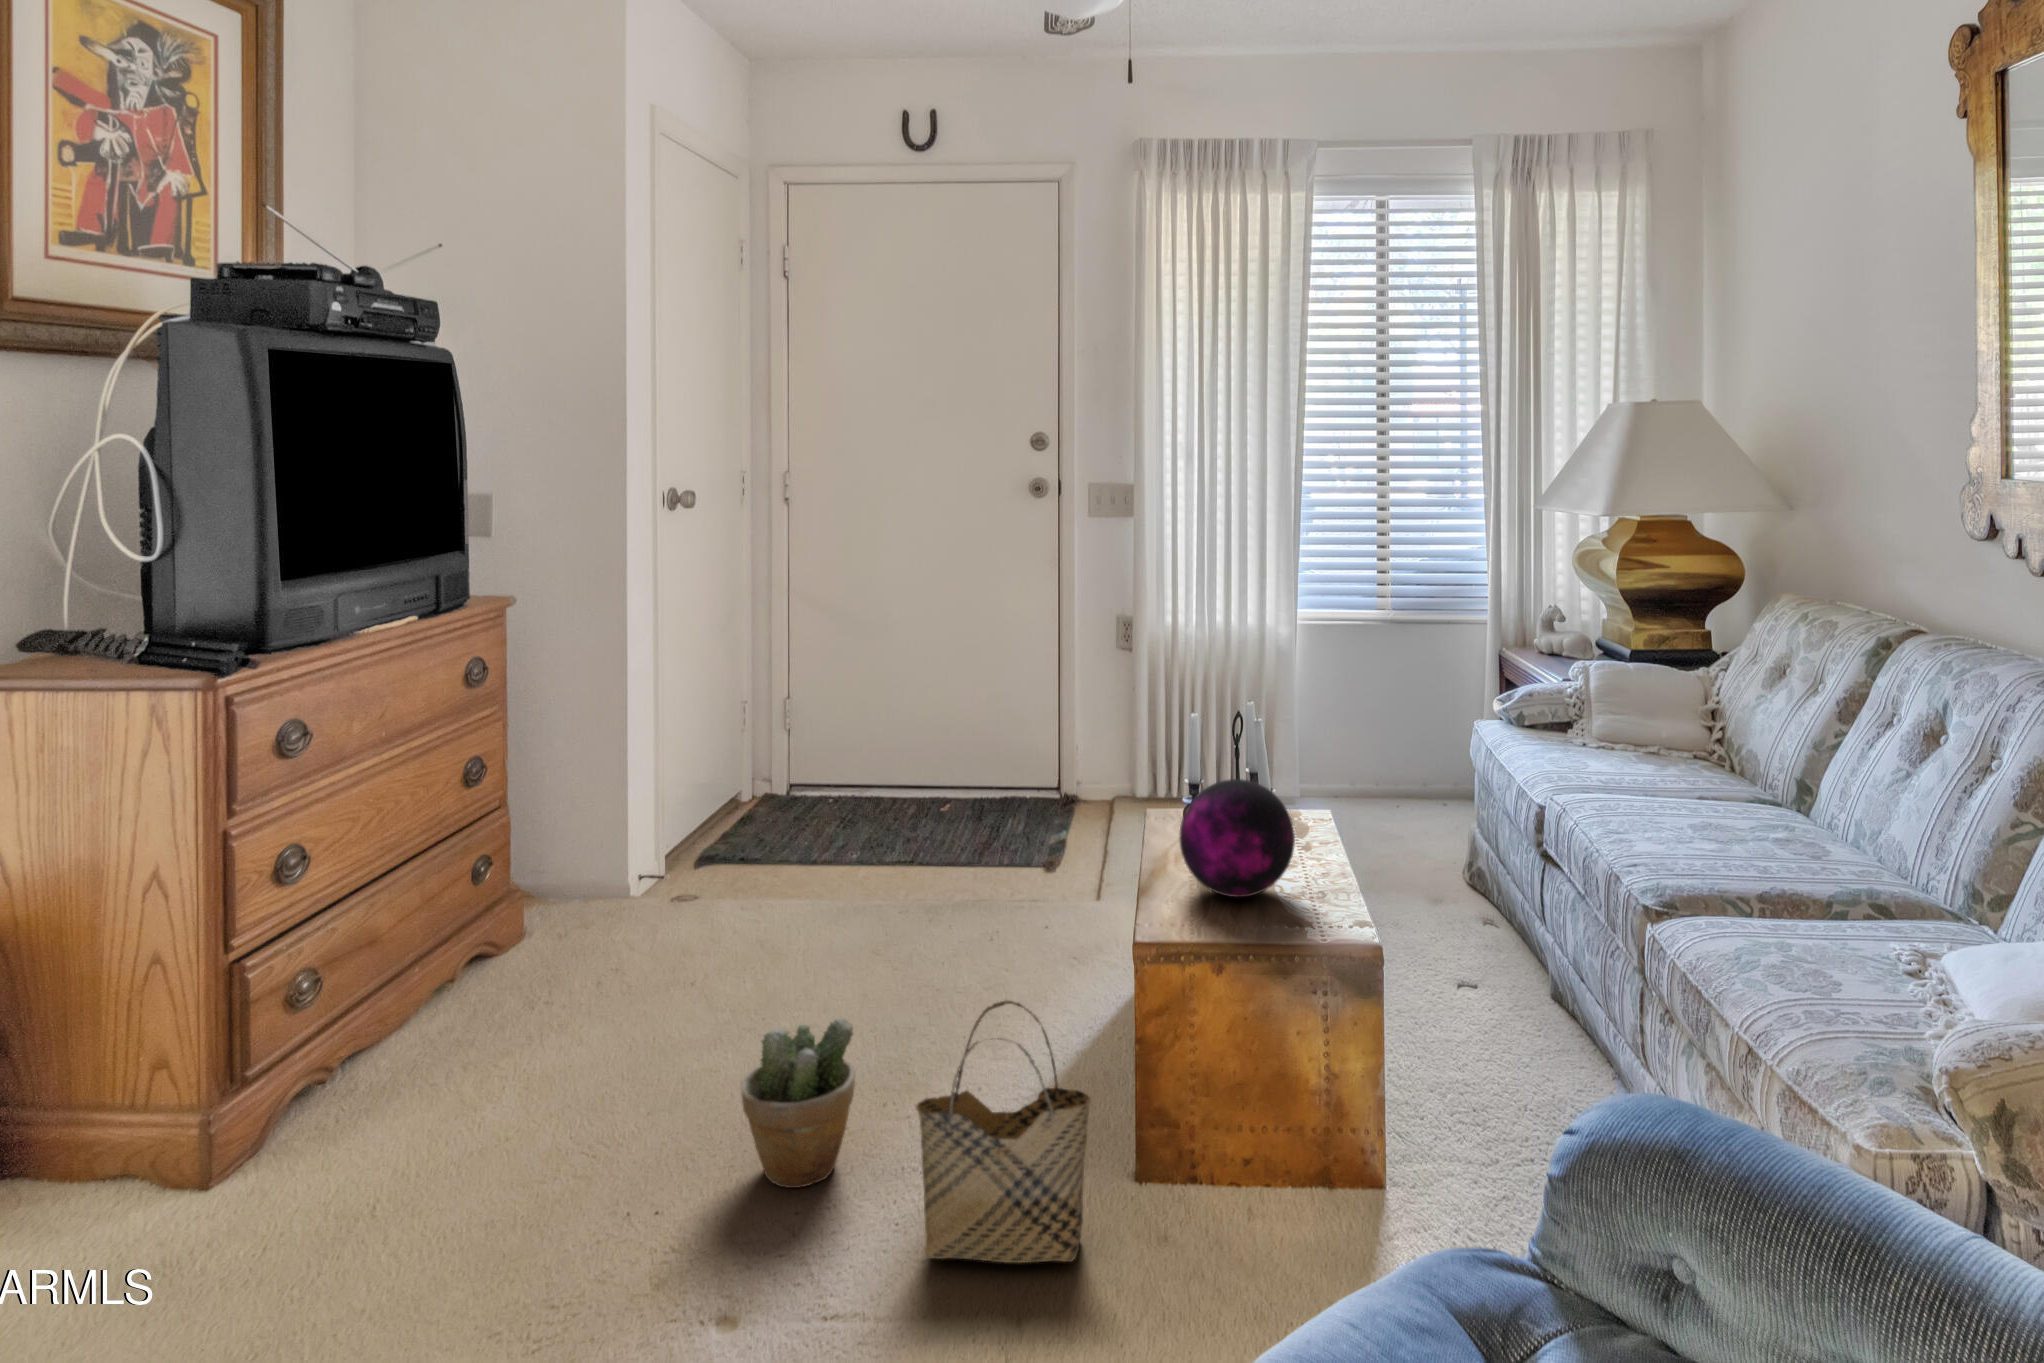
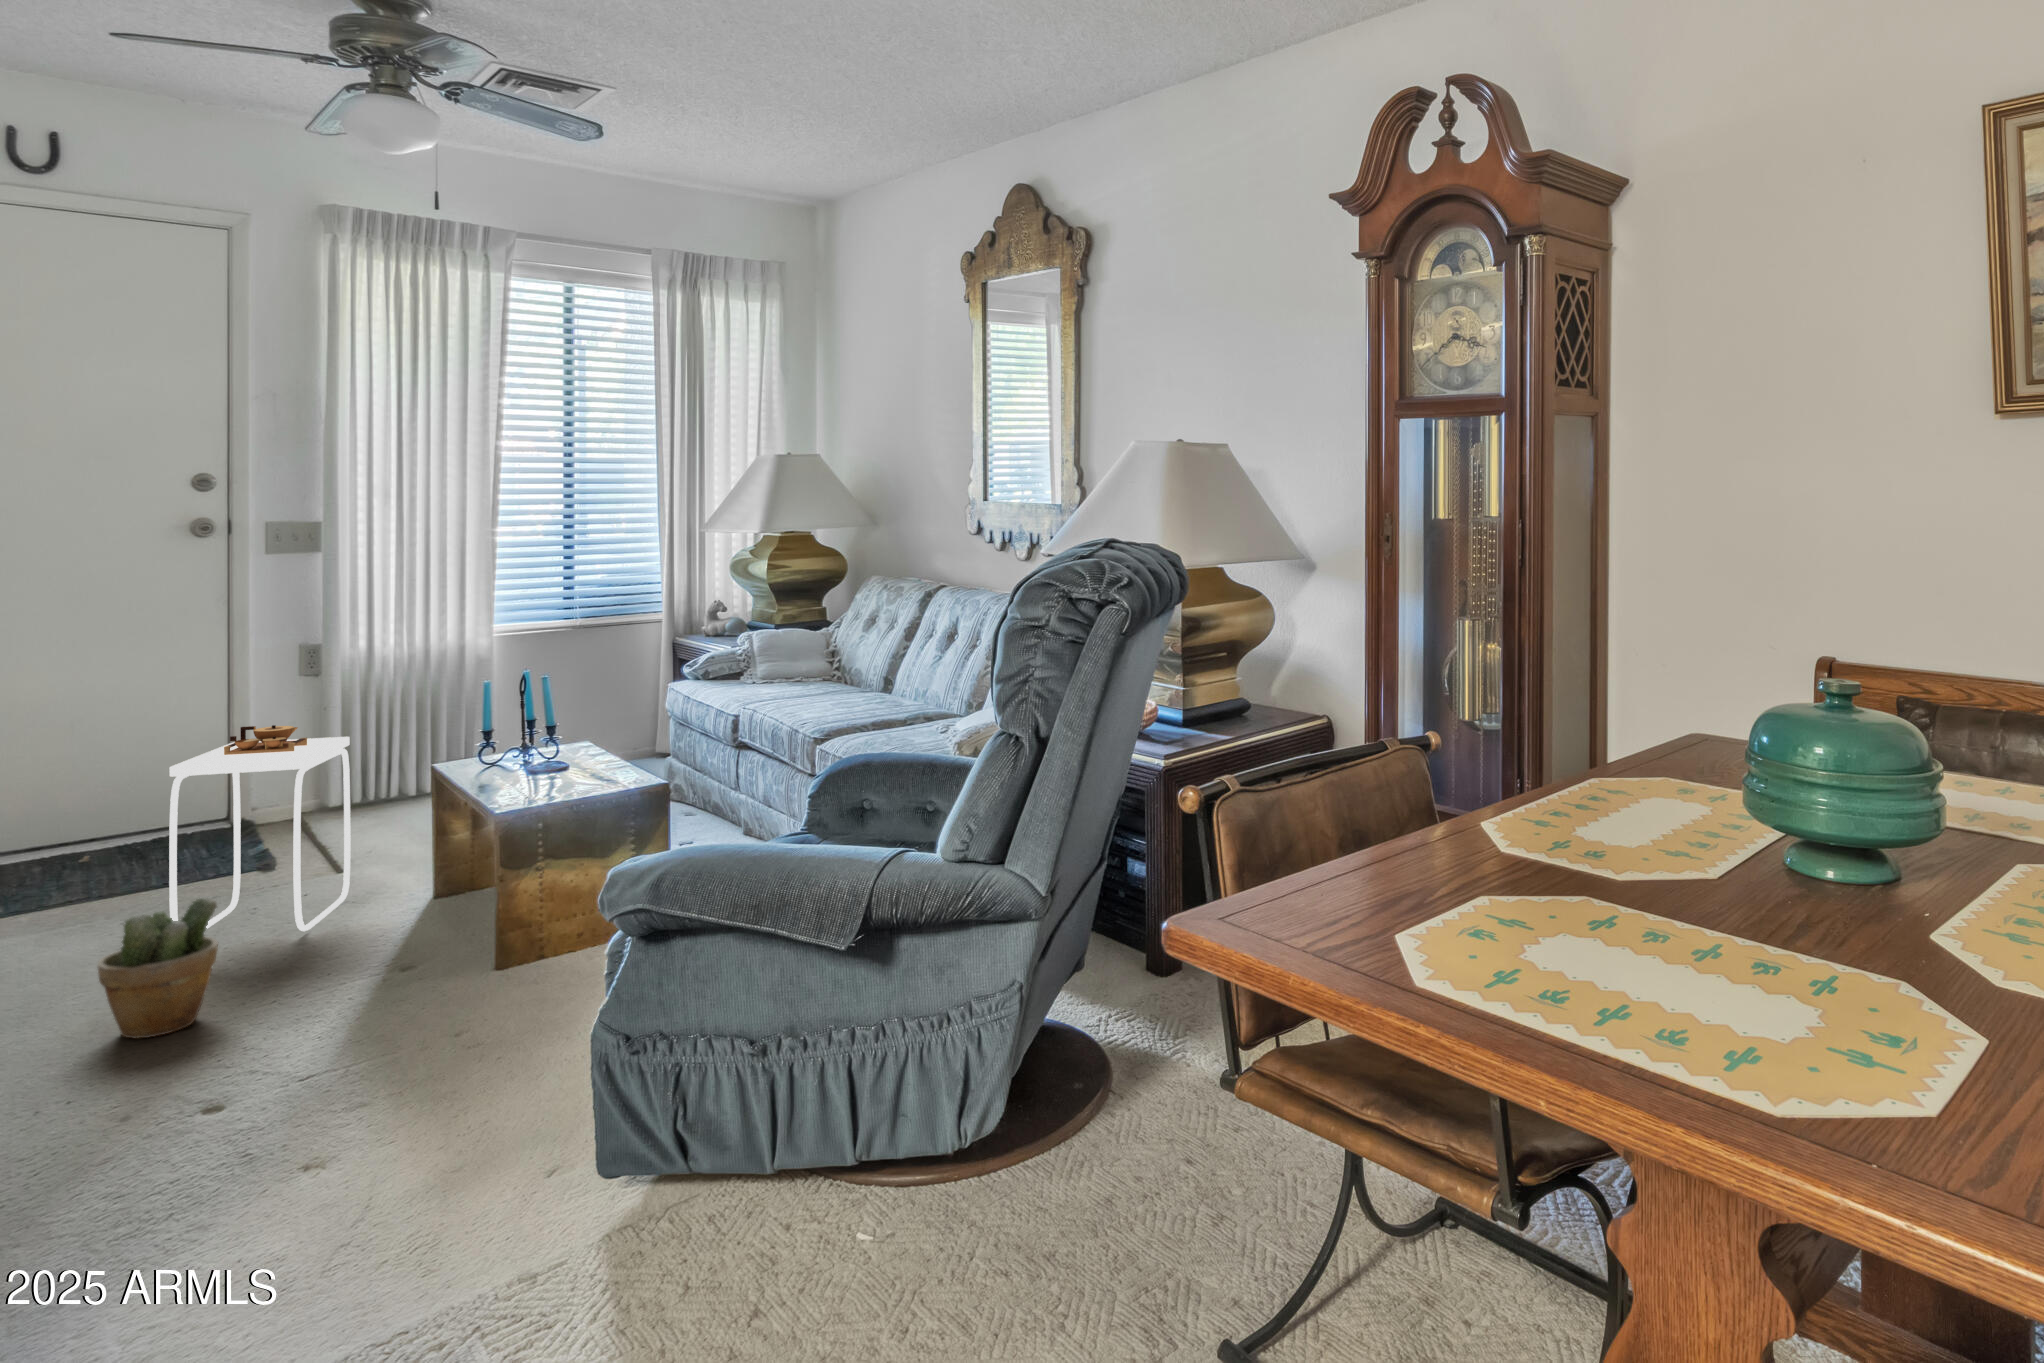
side table: none [885,764,1075,1034] -> present [169,725,350,931]
decorative orb: present [1180,779,1295,897] -> none [495,689,585,768]
woven basket: present [916,1001,1091,1263] -> none [316,841,461,1023]

